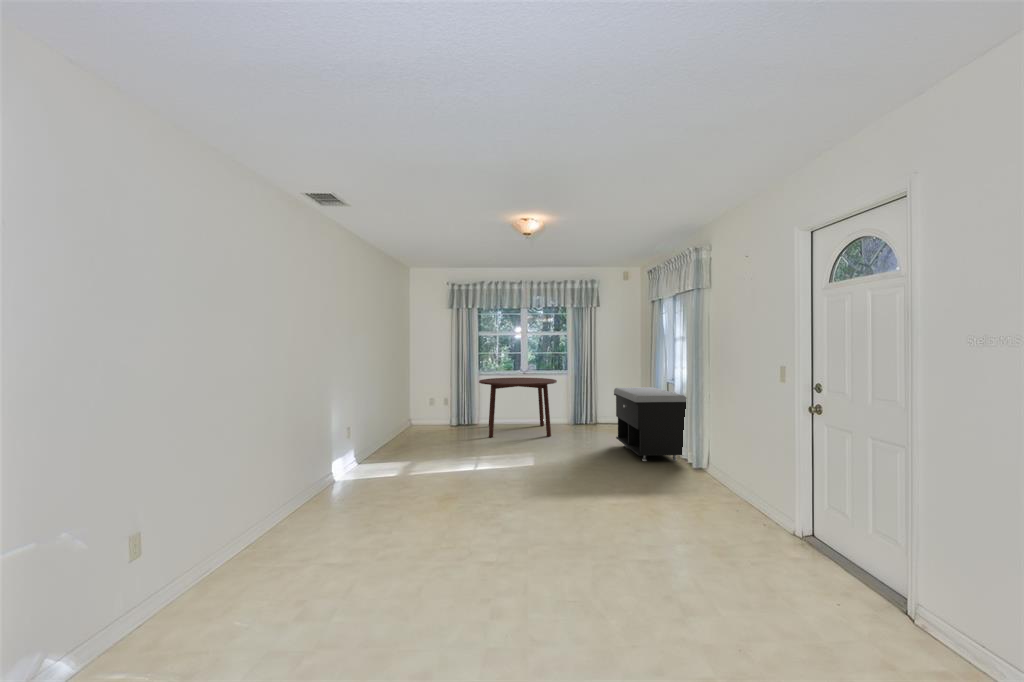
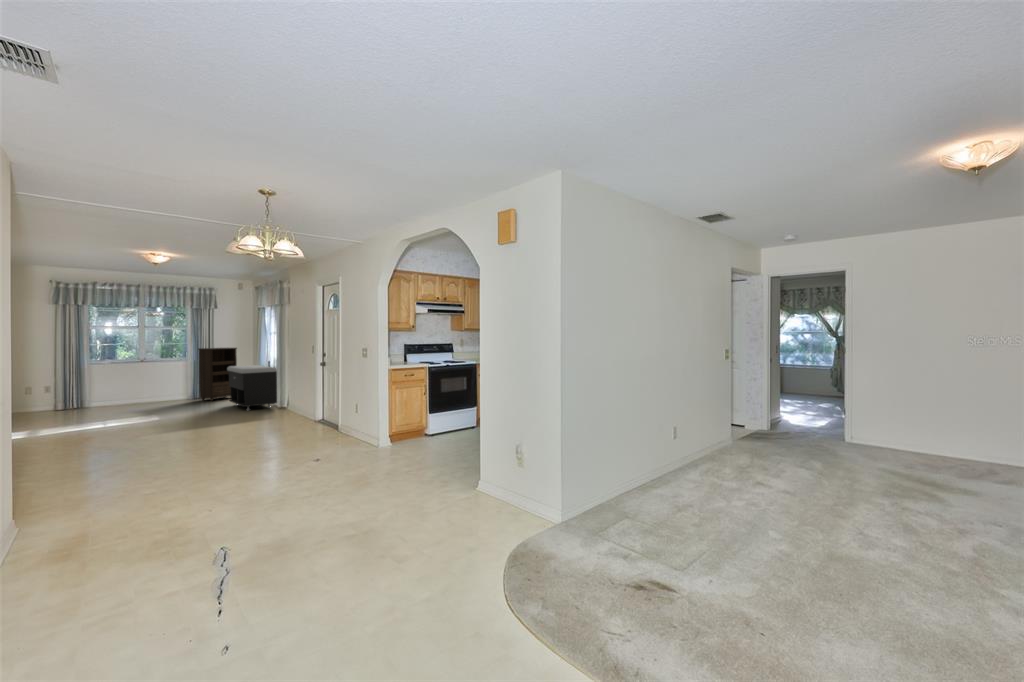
bookshelf: none [579,359,624,432] -> present [198,348,237,401]
dining table: present [479,378,557,437] -> none [95,364,177,413]

